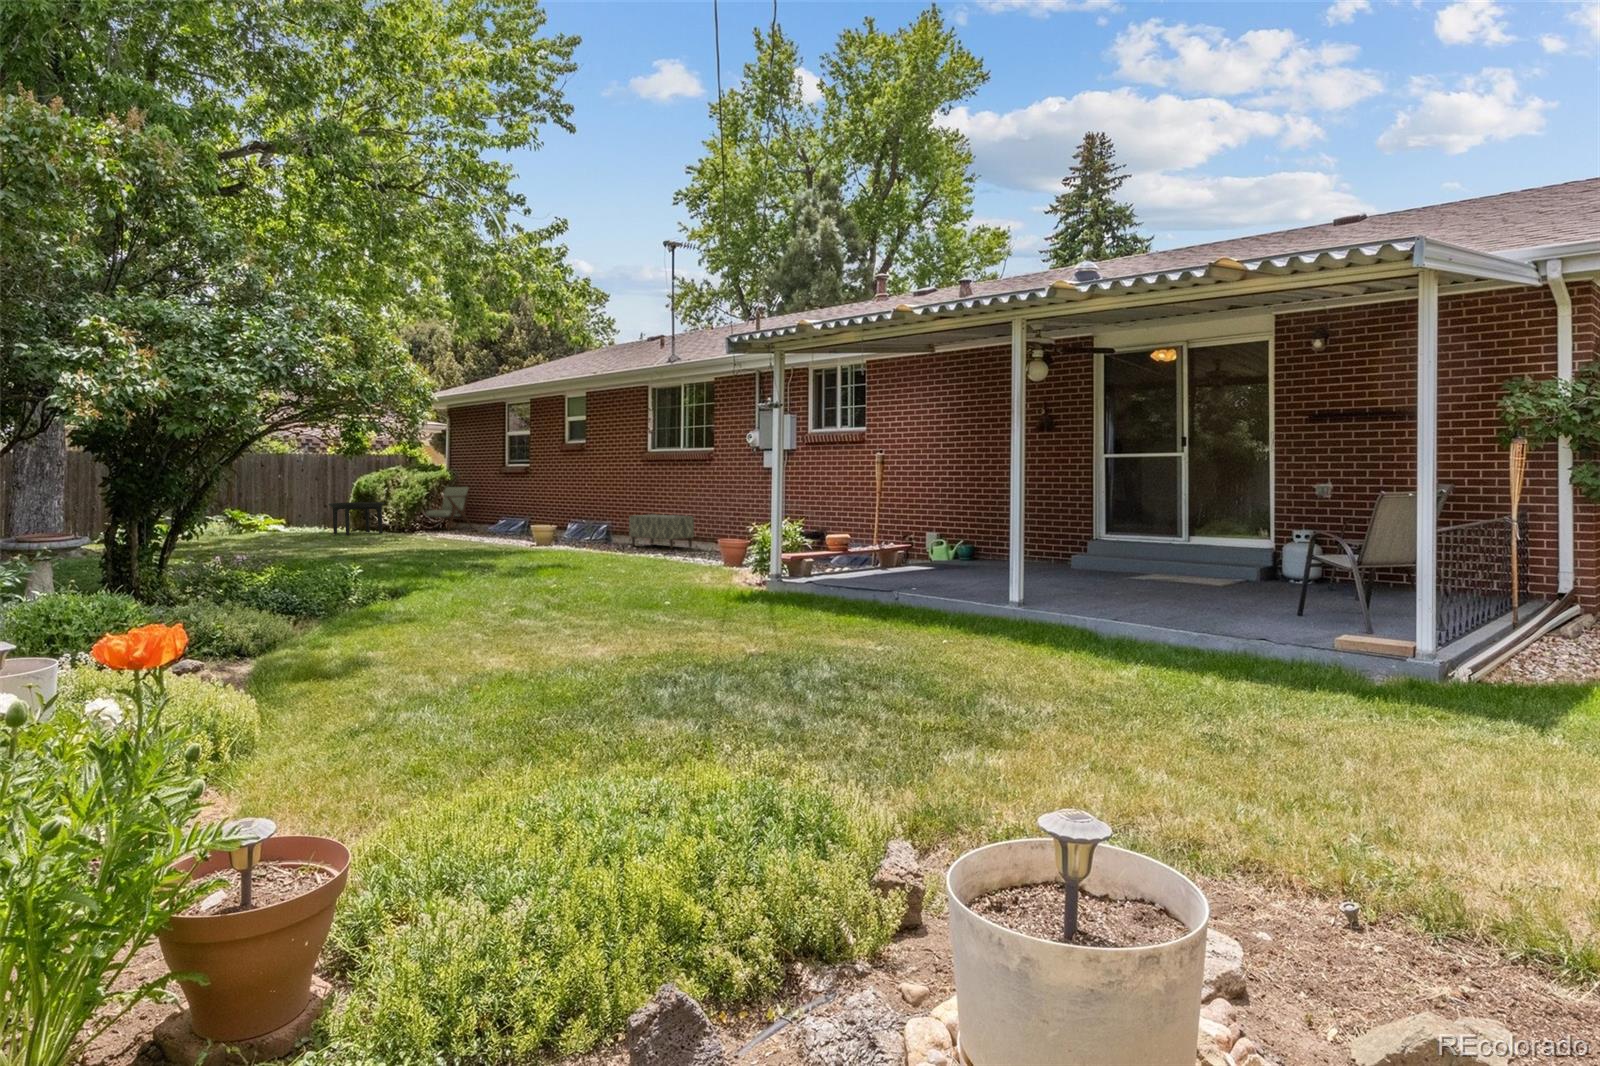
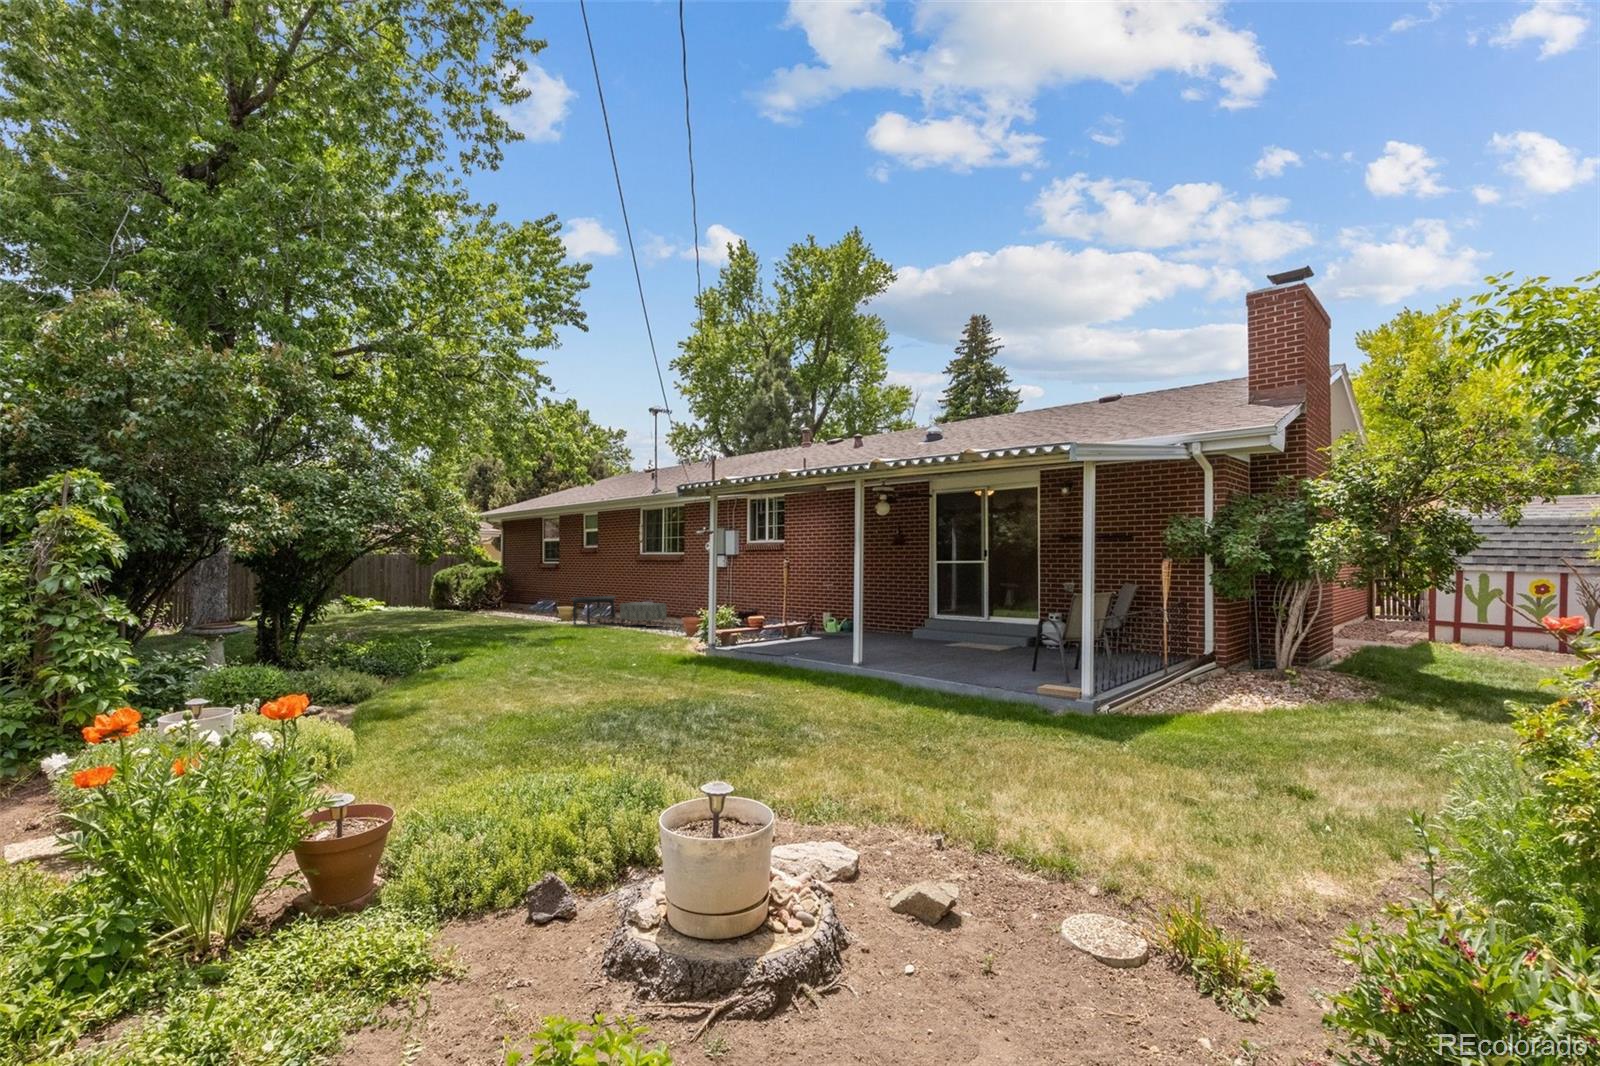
lounge chair: present [423,487,472,530] -> none [470,582,510,615]
round table: present [328,502,385,535] -> present [572,596,615,625]

